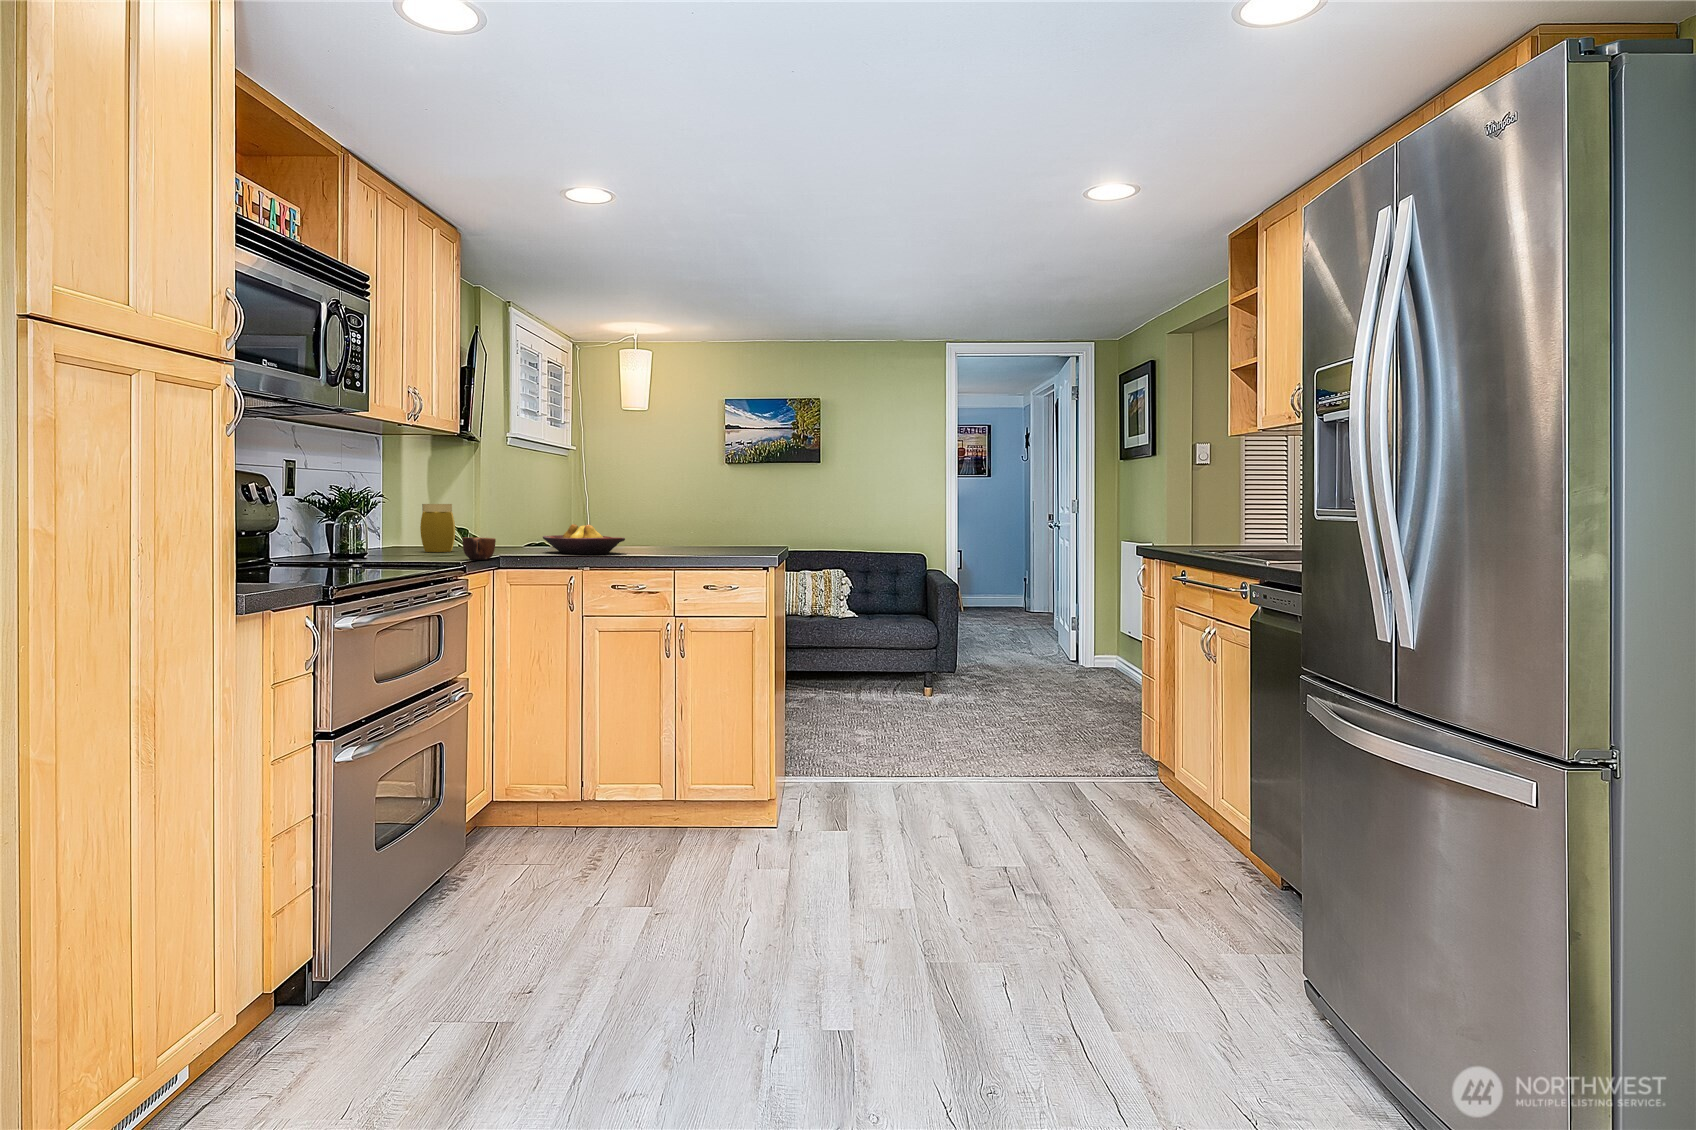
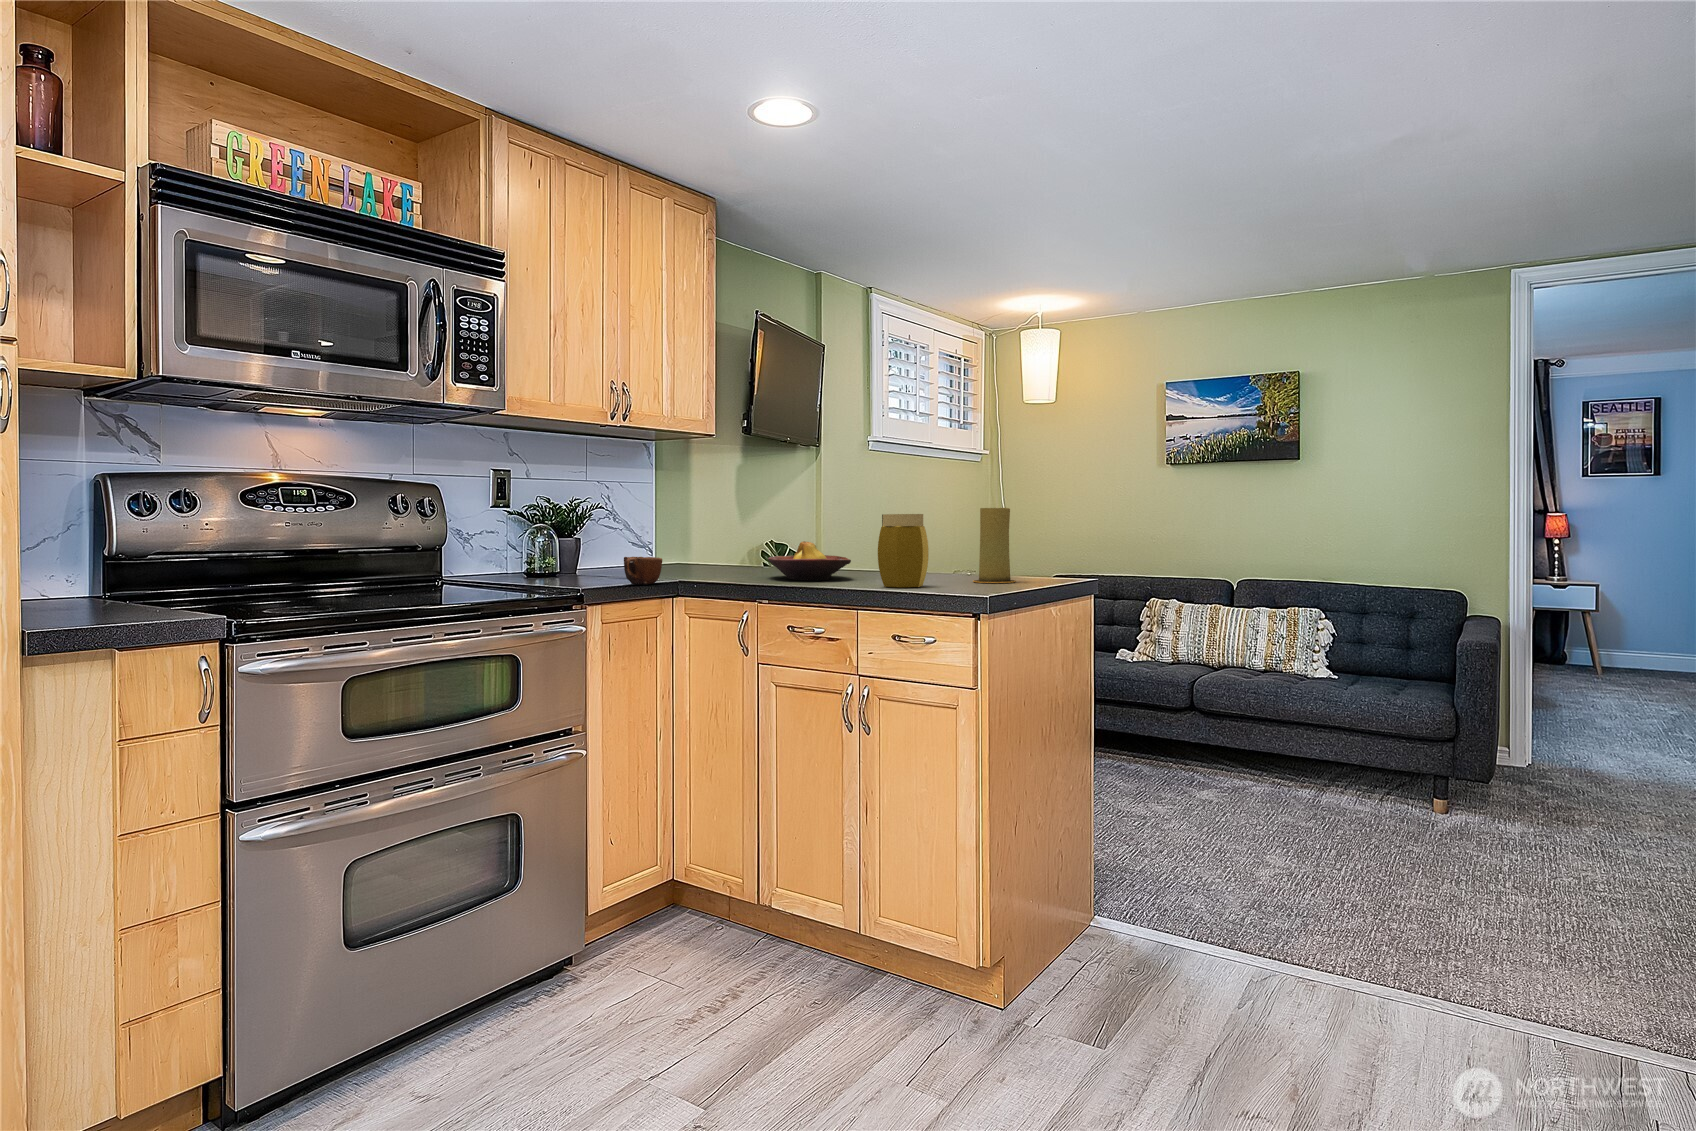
candle: none [718,501,748,553] -> present [973,508,1016,583]
jar: present [420,504,455,552] -> present [878,514,929,587]

